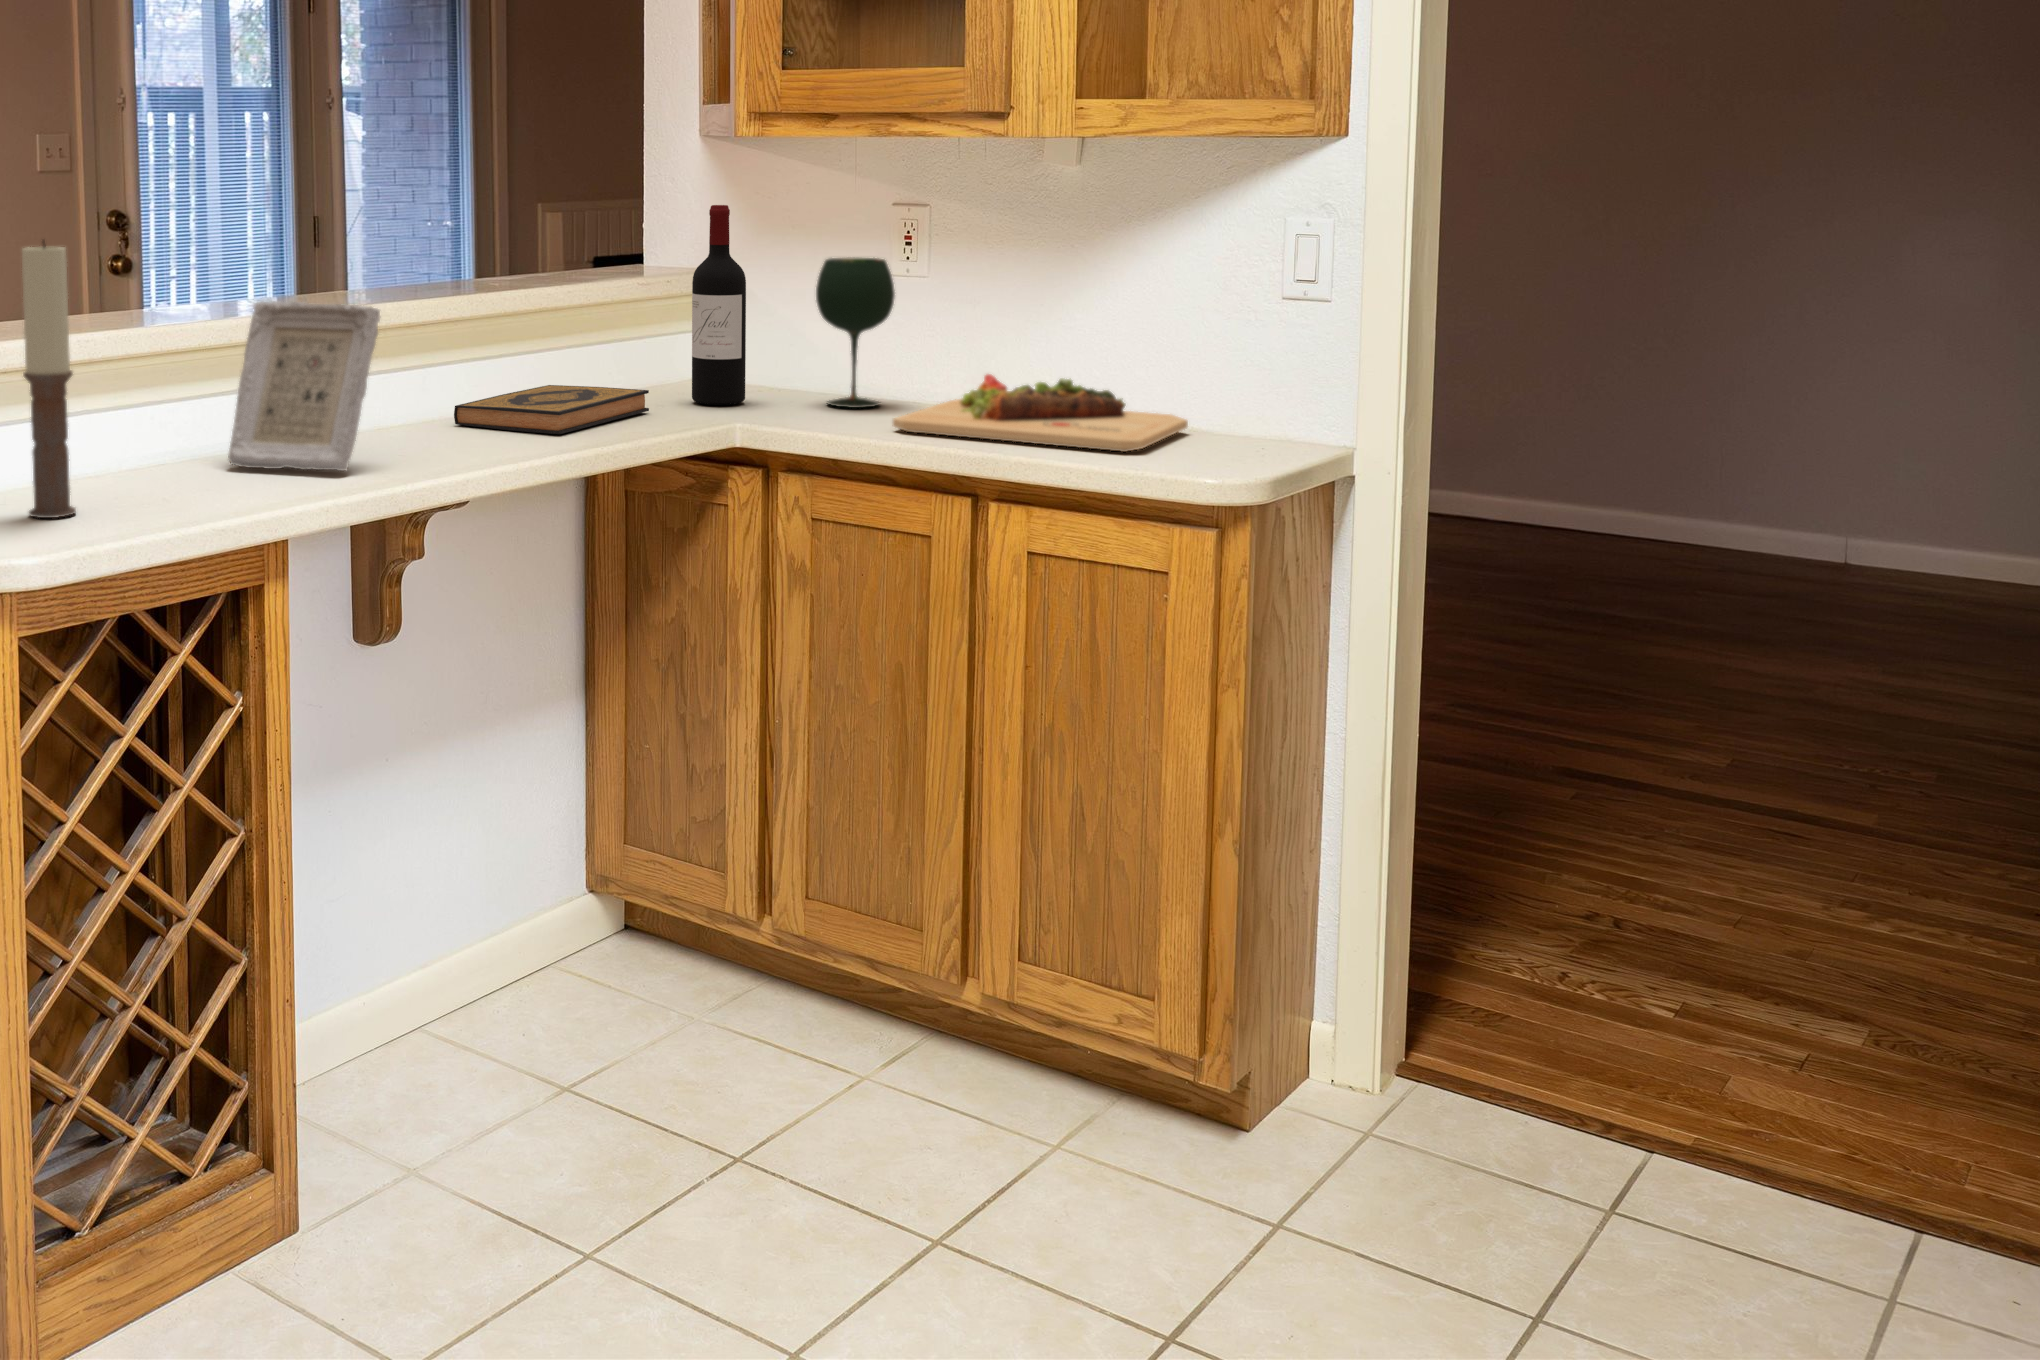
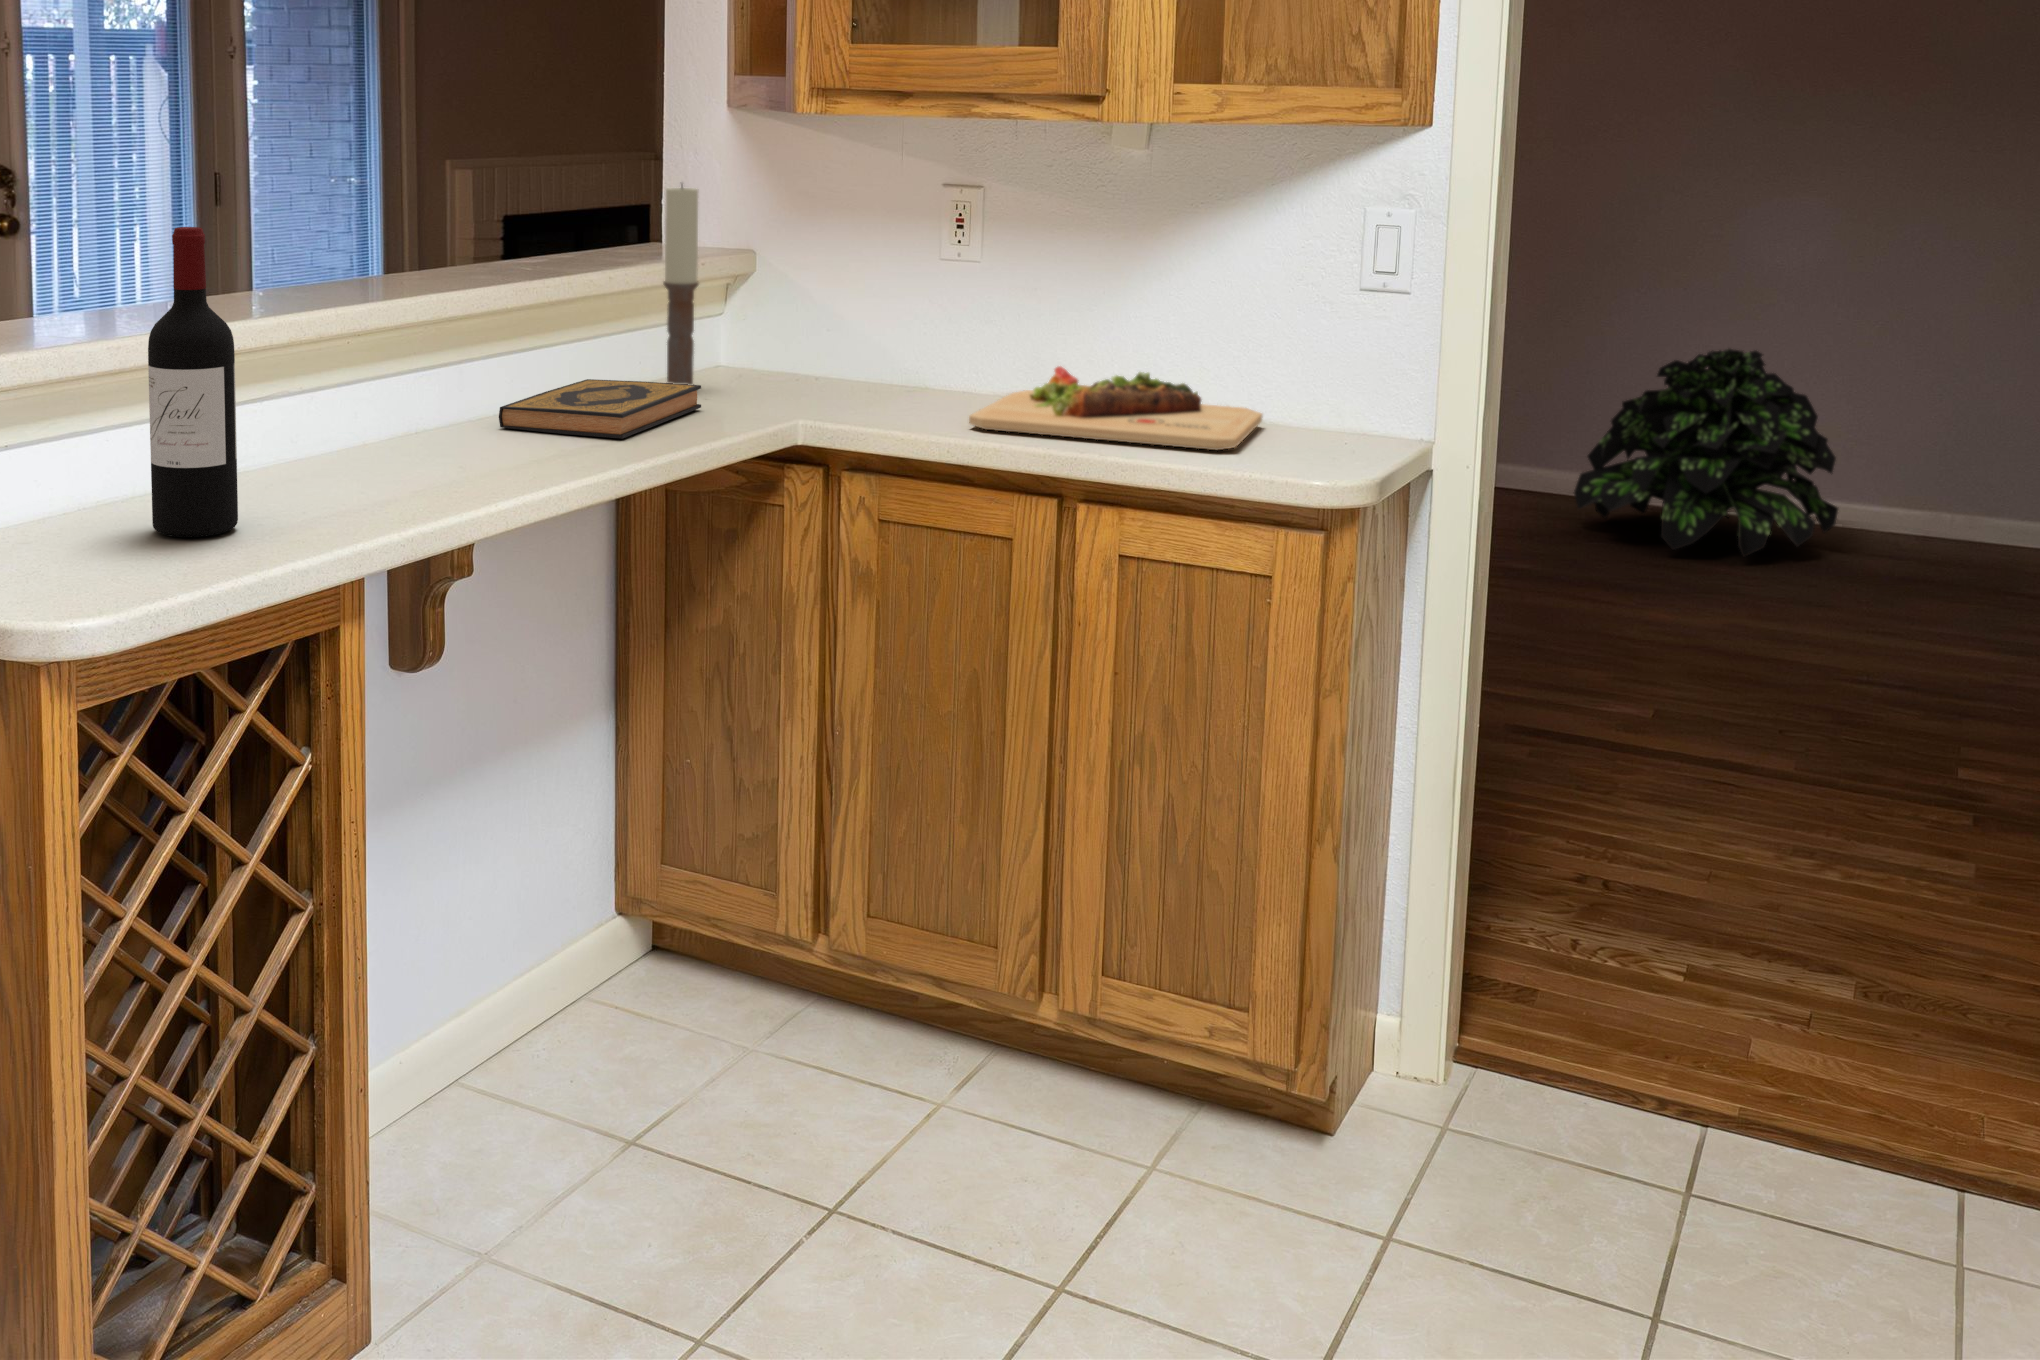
wine bottle: present [692,205,746,405] -> present [148,227,238,537]
candle: present [22,241,76,518] -> present [663,186,699,384]
wine glass: present [816,258,895,408] -> none [870,242,953,401]
picture frame: present [228,301,380,471] -> none [273,298,445,492]
potted plant: none [1680,385,1983,609] -> present [1574,349,1838,556]

